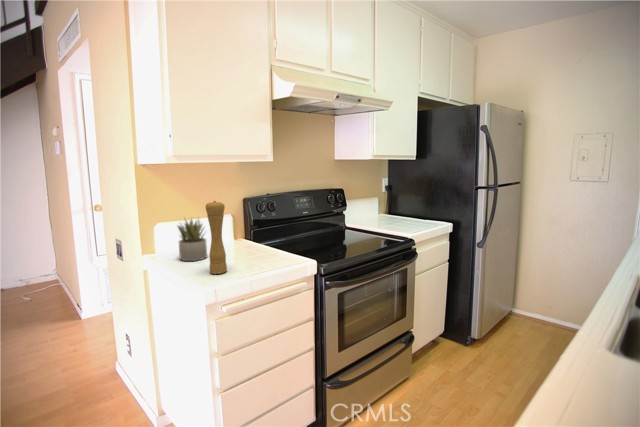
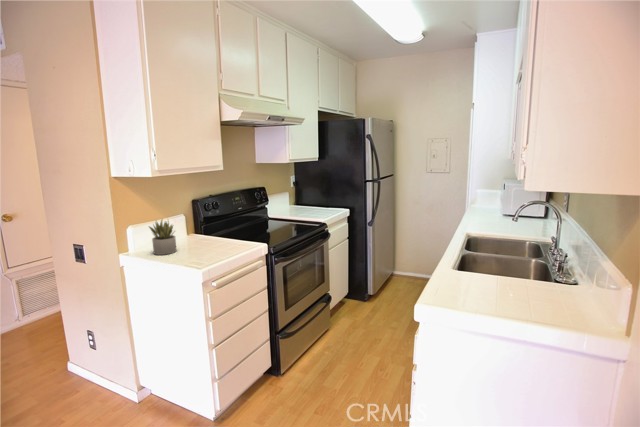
pepper mill: present [206,201,227,274] -> none [187,204,206,260]

